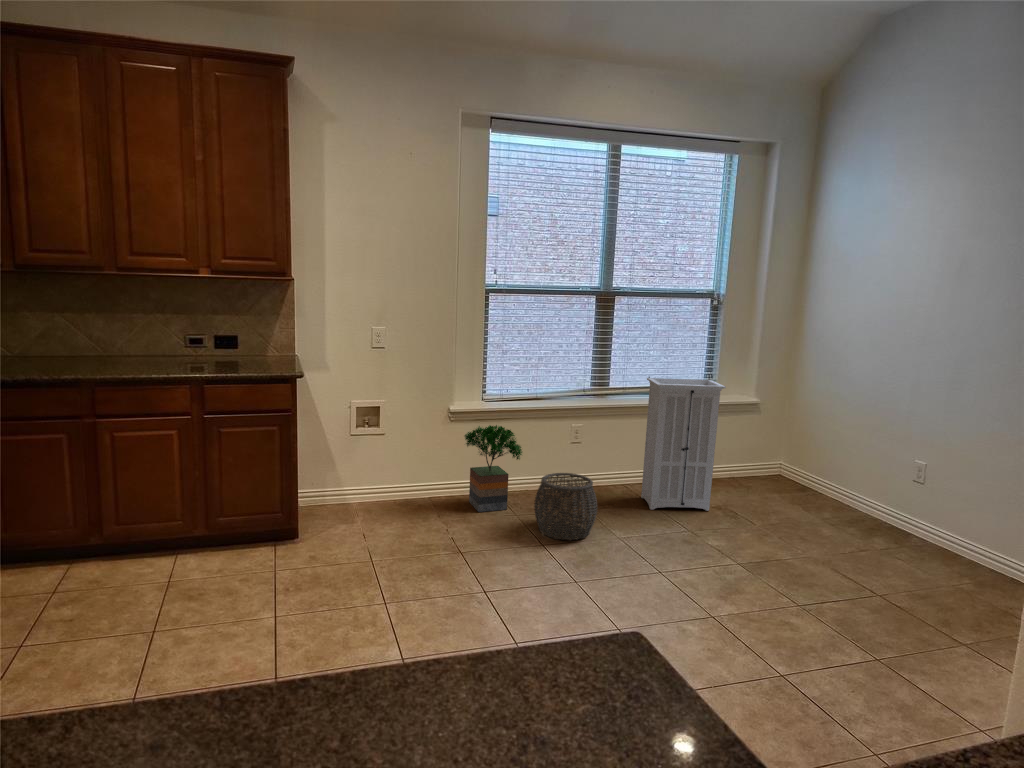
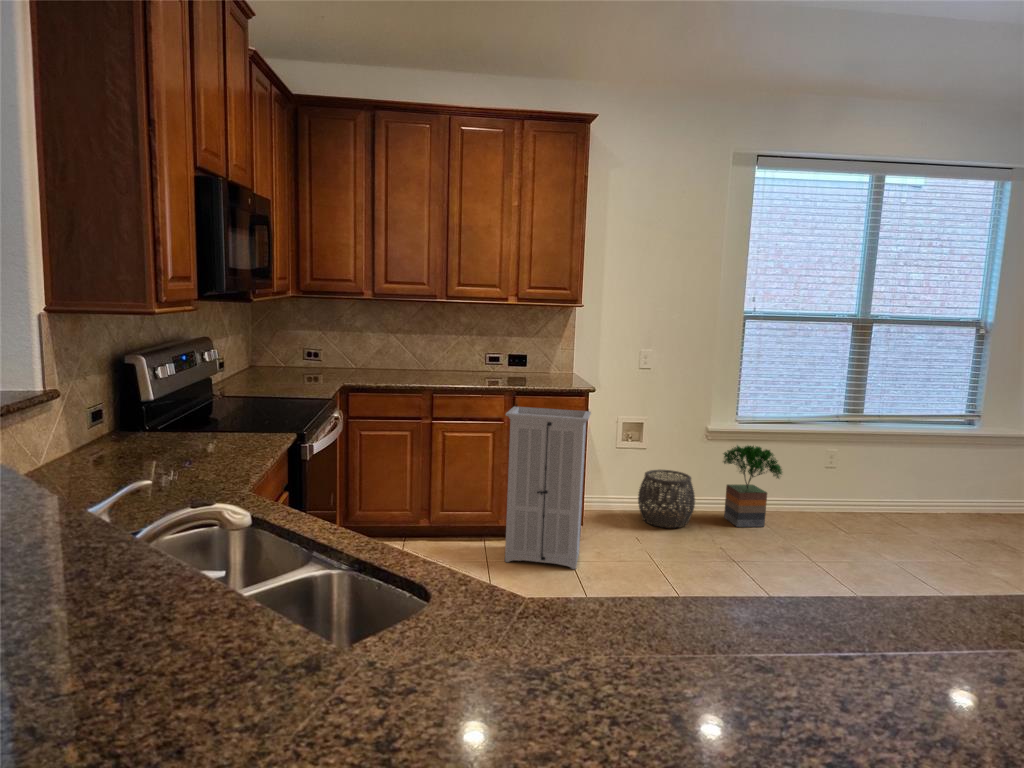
storage cabinet: present [641,377,726,511] -> present [505,404,591,569]
woven basket: present [534,473,597,540] -> present [638,470,695,528]

